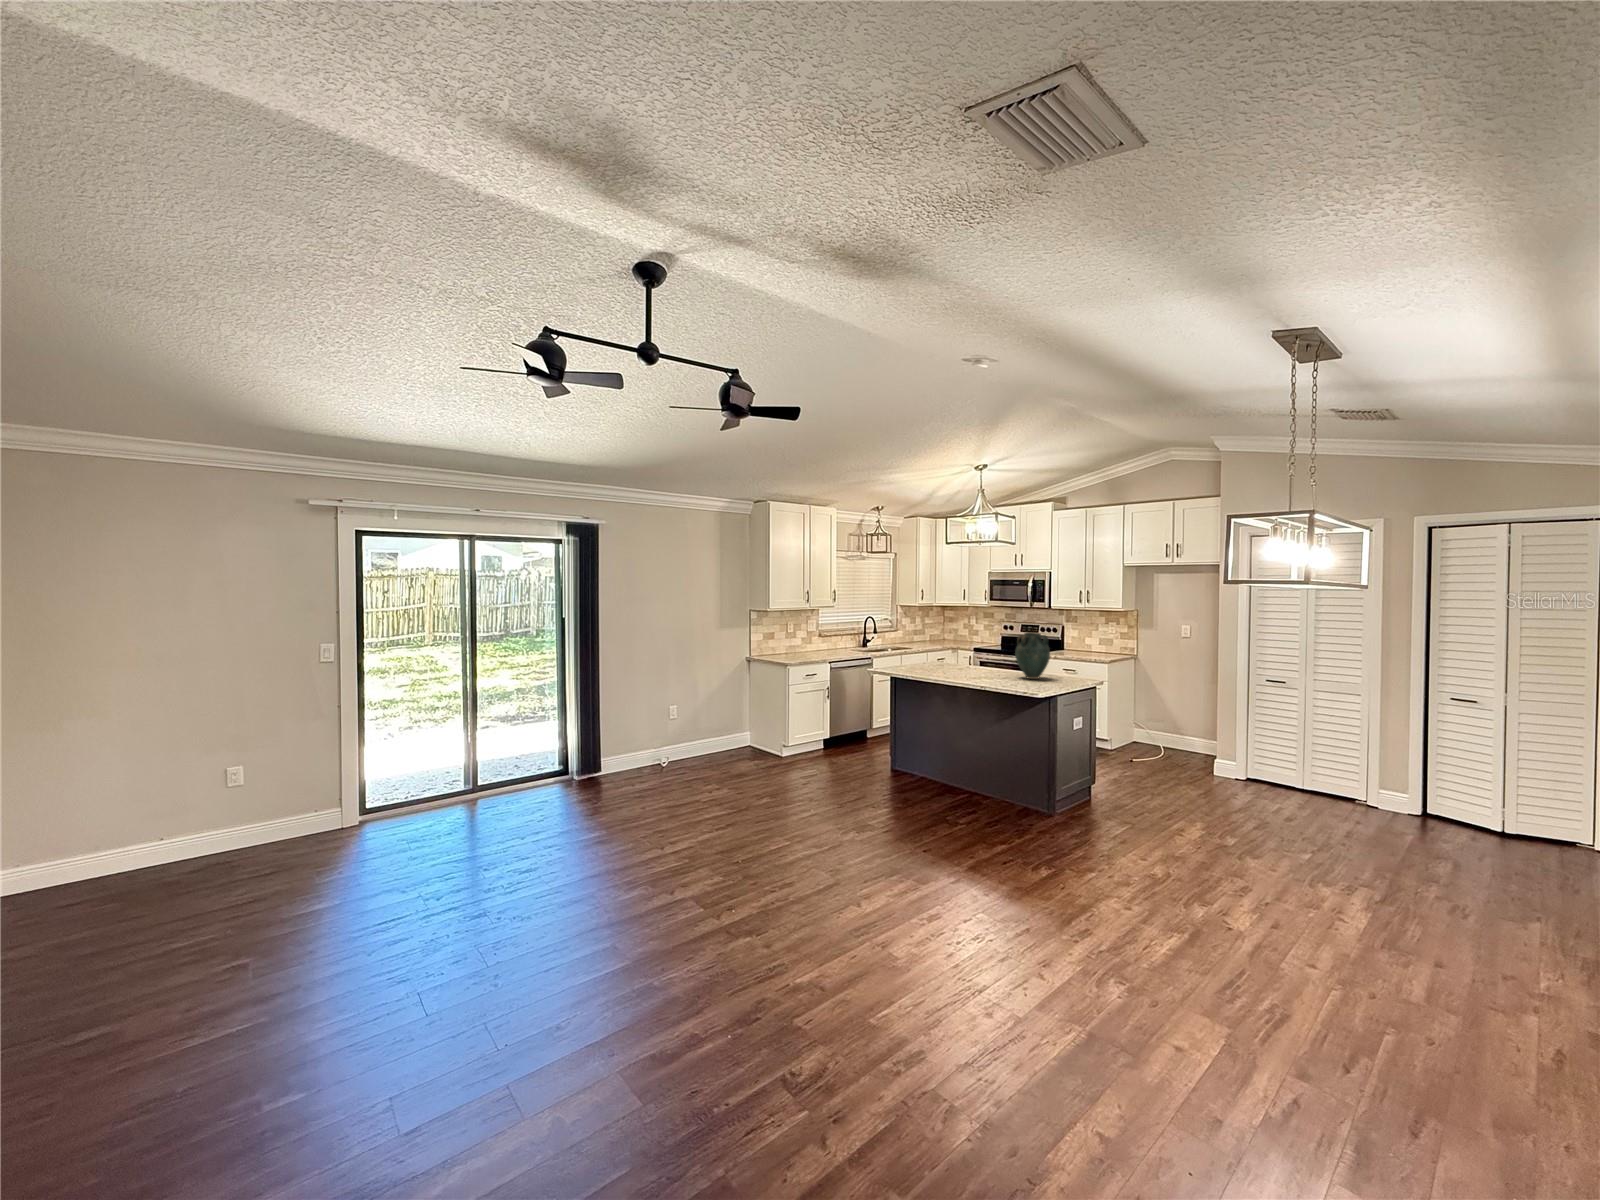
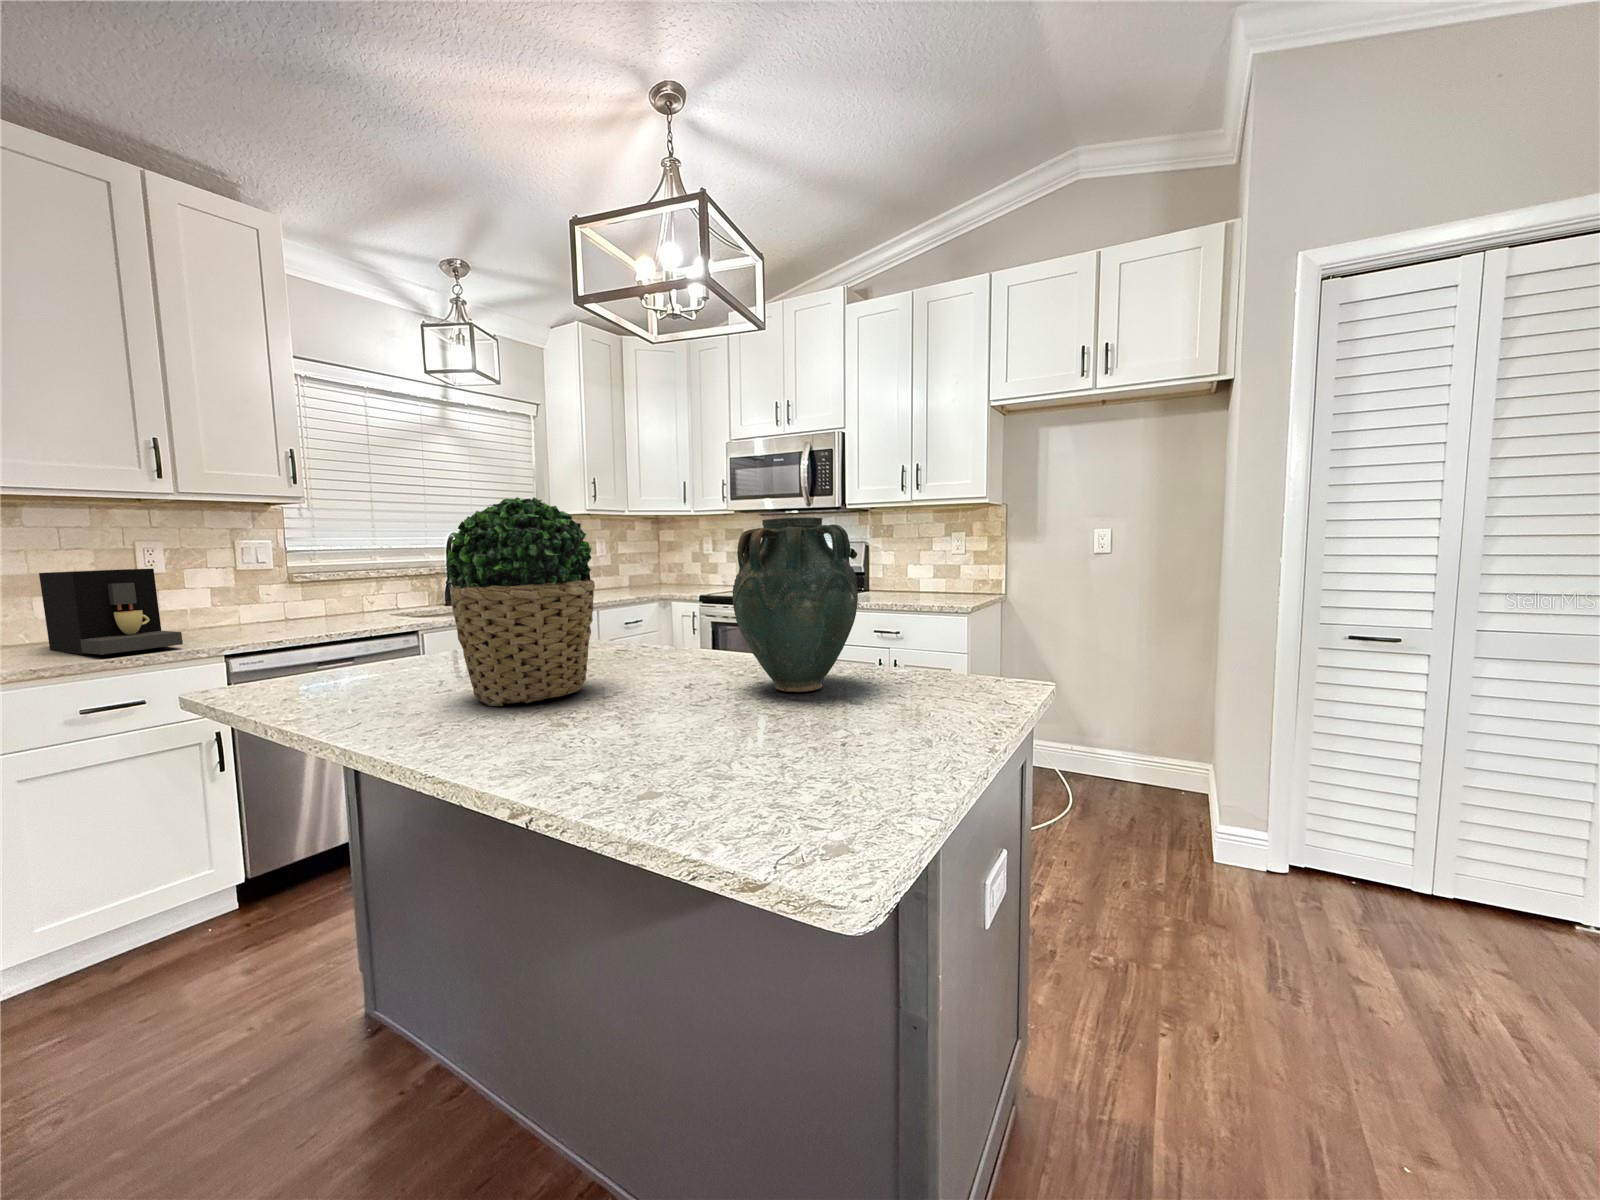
potted plant: none [941,625,977,677] -> present [446,497,595,706]
coffee maker: none [780,632,821,660] -> present [39,569,183,655]

